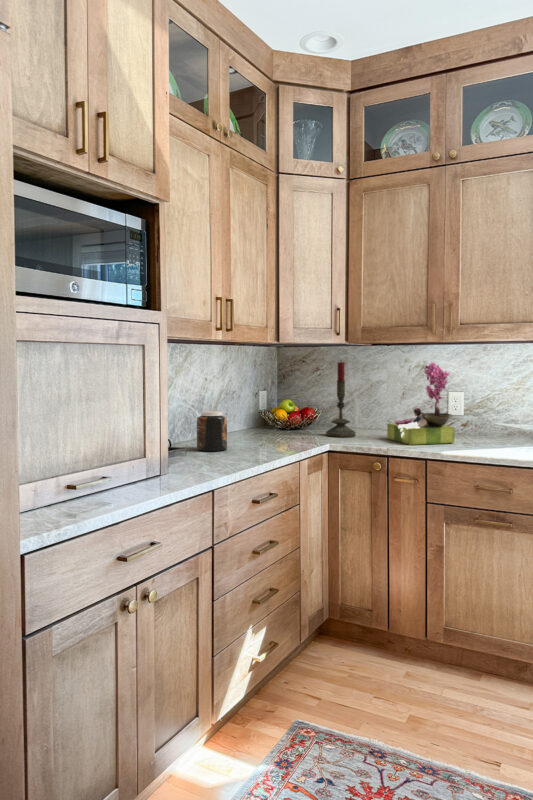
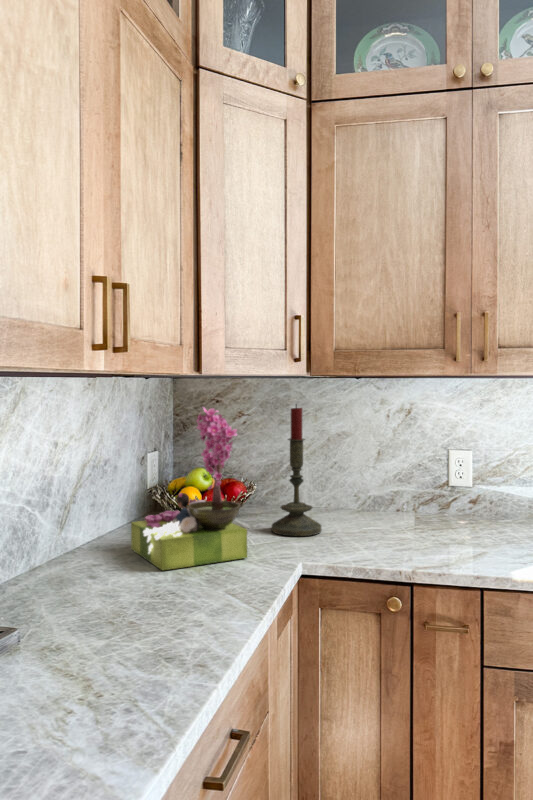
flower arrangement: present [387,362,455,445] -> present [131,408,247,570]
jar: present [197,411,227,451] -> none [45,516,111,609]

